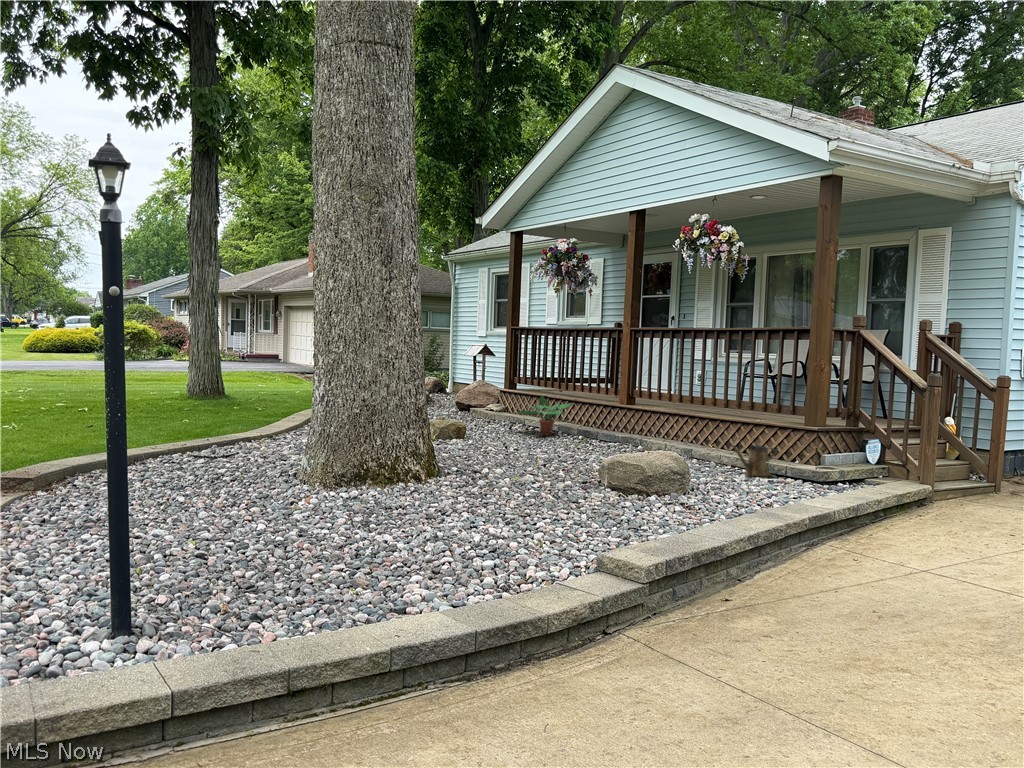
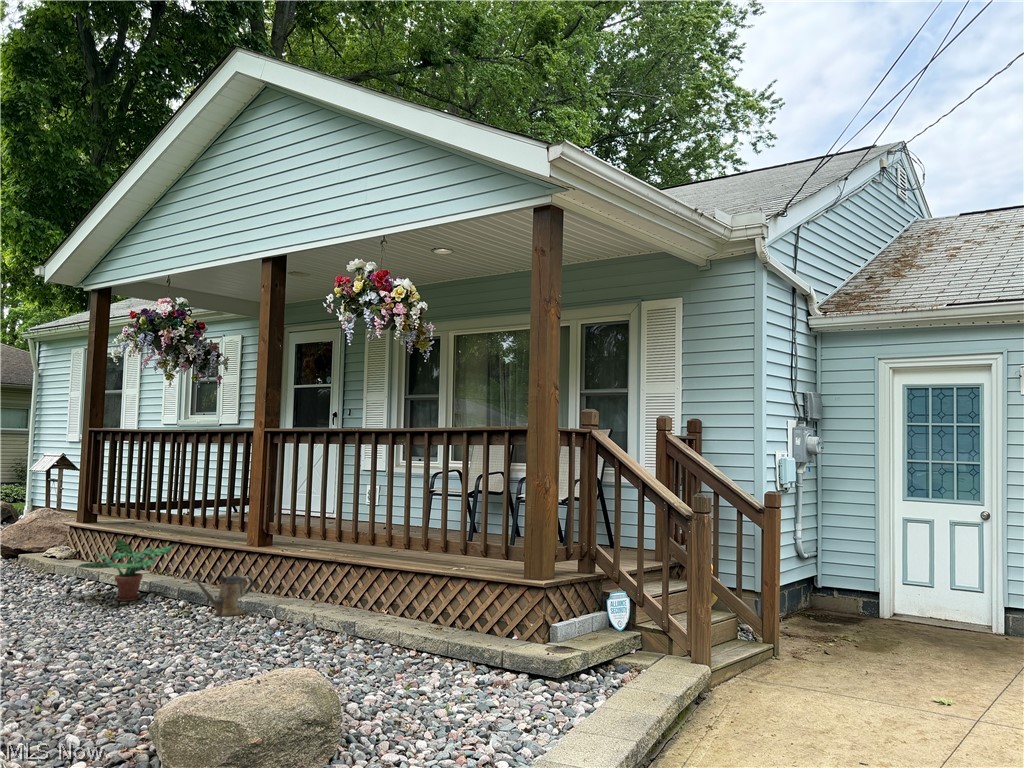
watering can: present [731,444,775,477] -> present [192,576,253,616]

